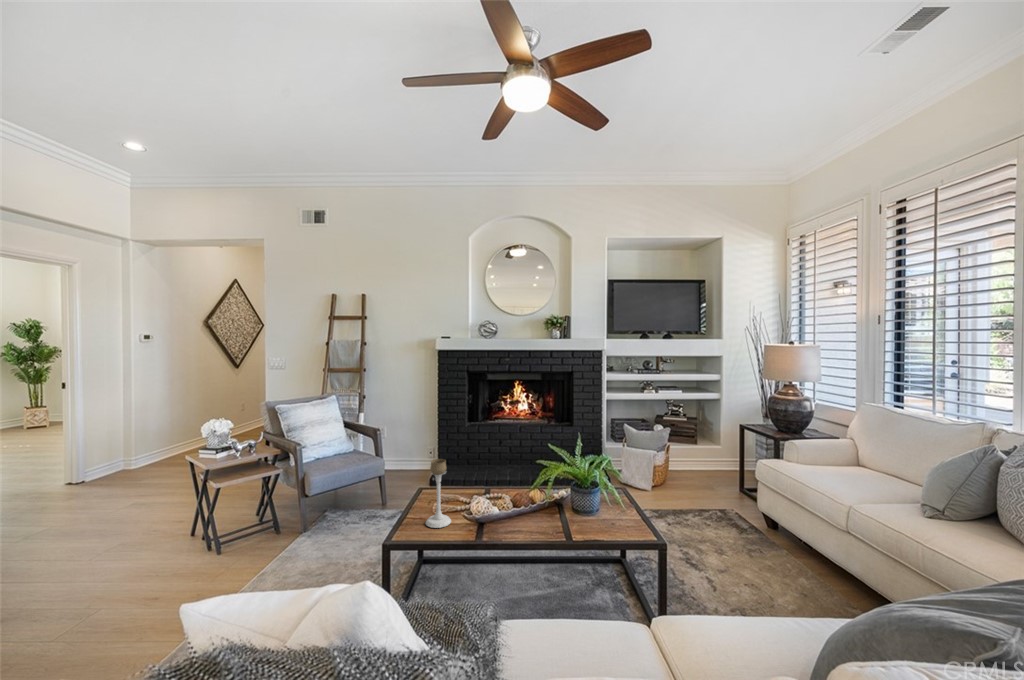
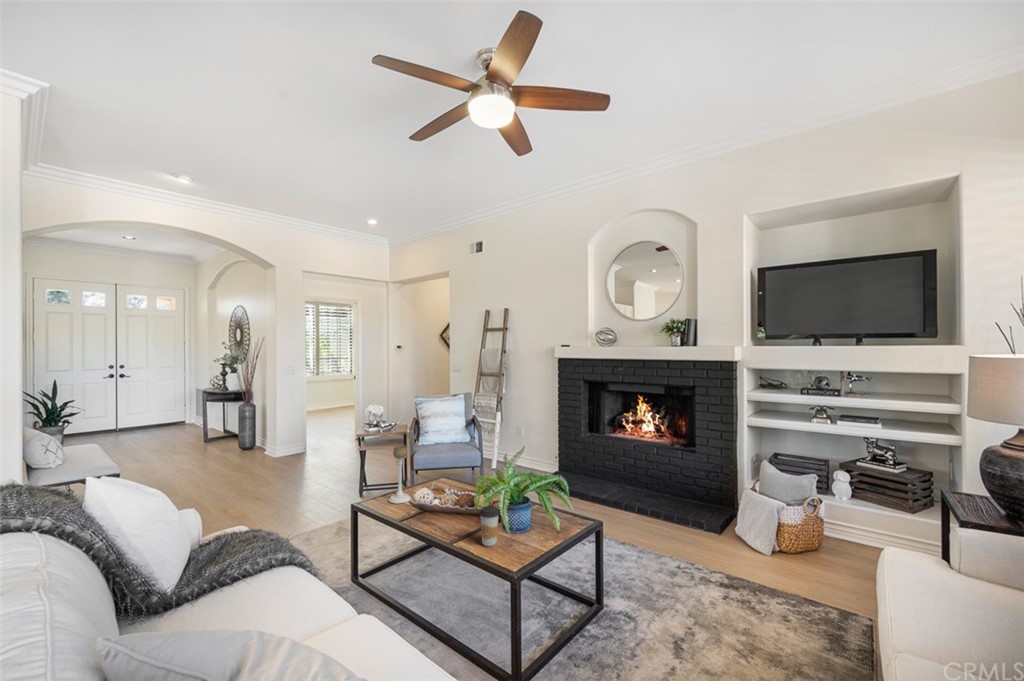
coffee cup: none [590,493,608,530] -> present [480,506,499,546]

